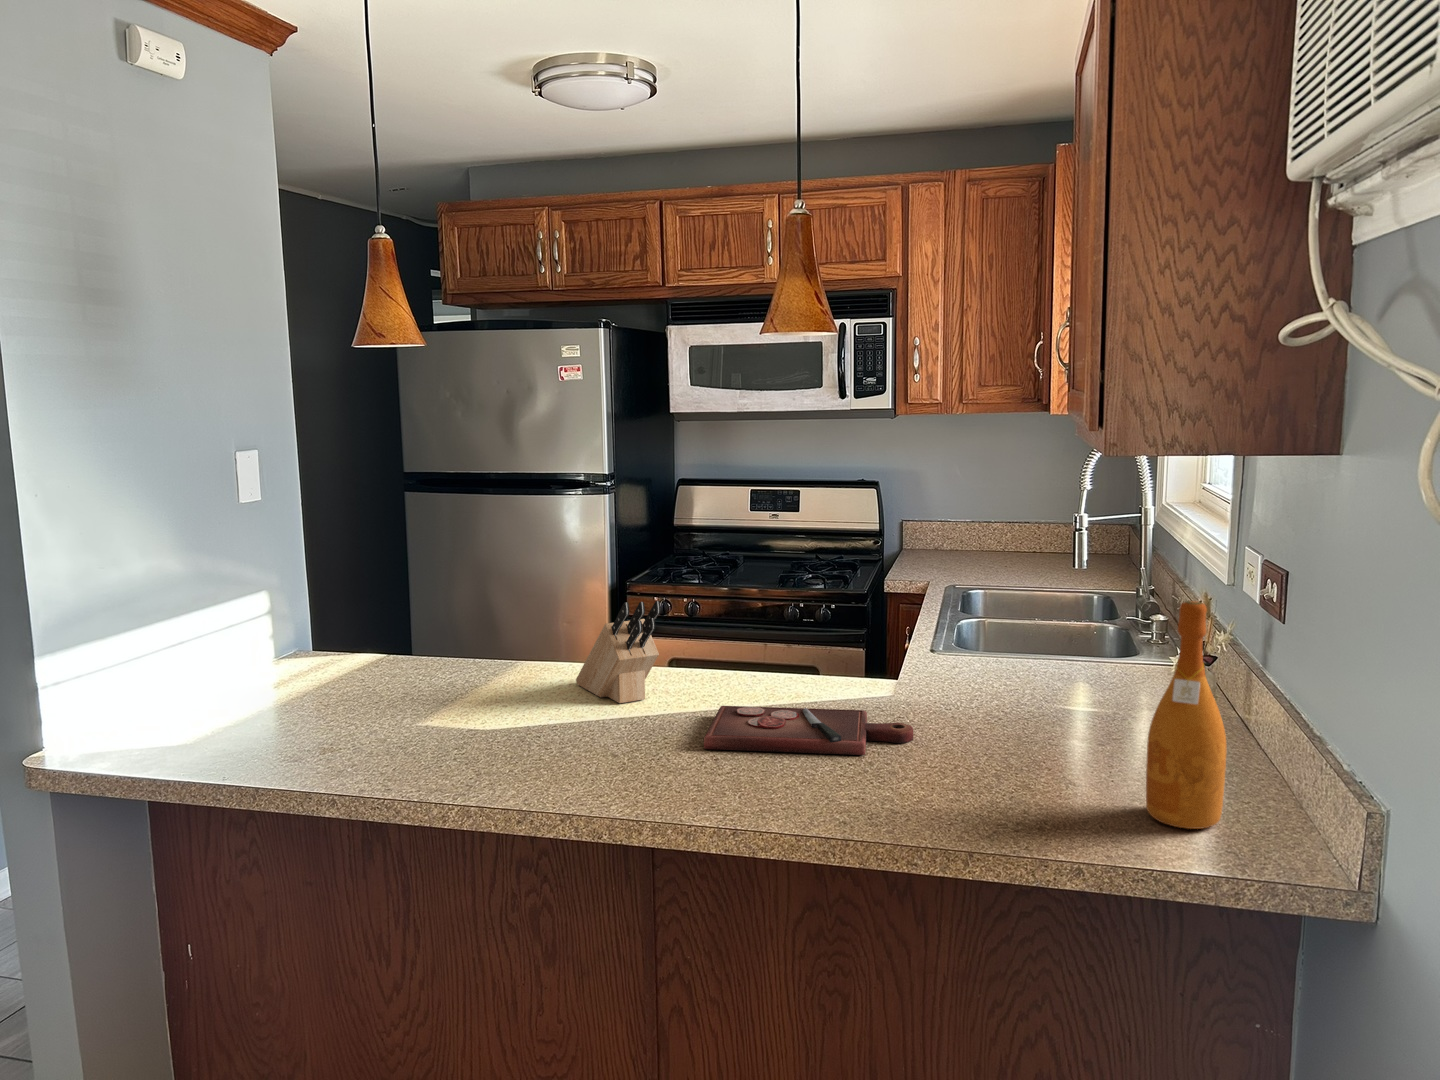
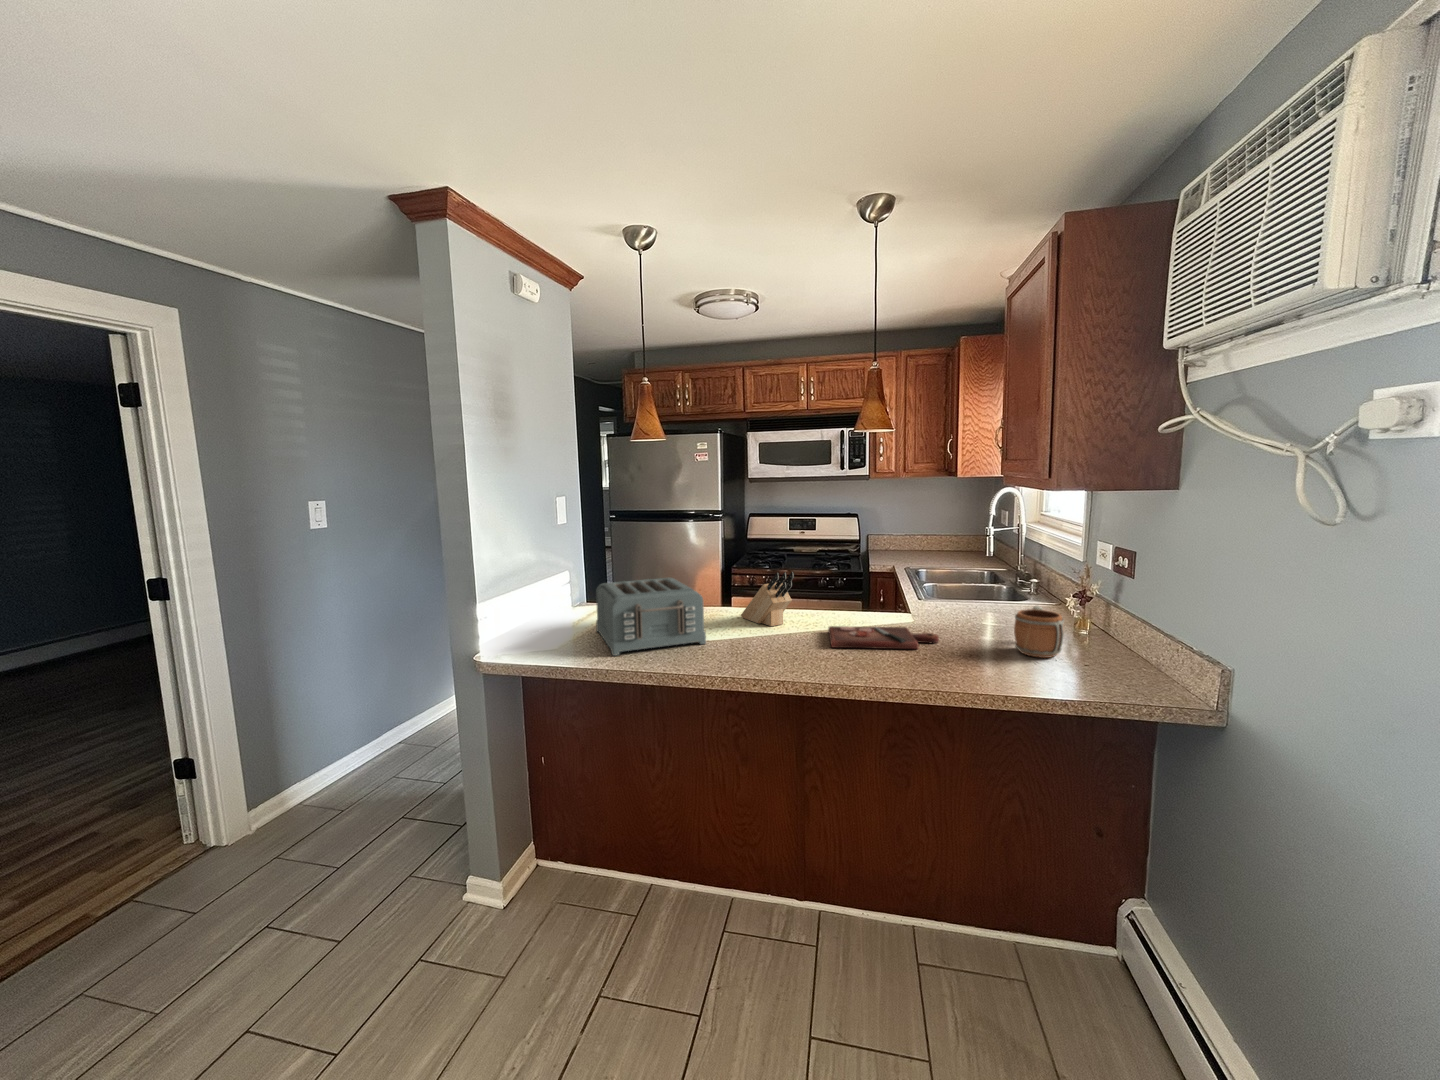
wine bottle: present [1146,601,1226,829] -> none [1085,563,1131,682]
toaster: none [282,608,476,759] -> present [596,578,706,655]
mug: none [1043,674,1132,776] -> present [1014,606,1064,658]

